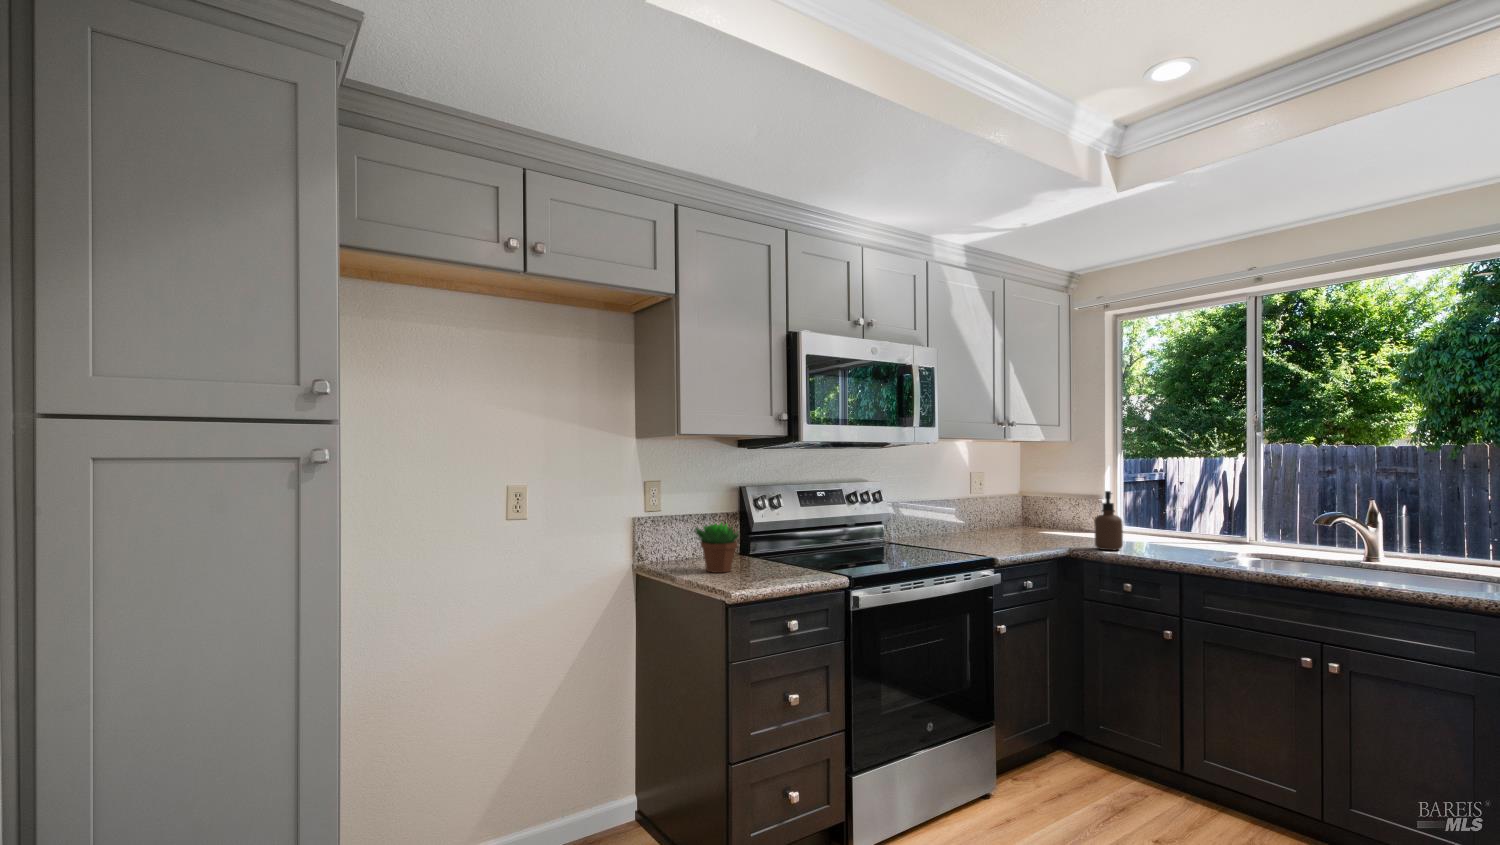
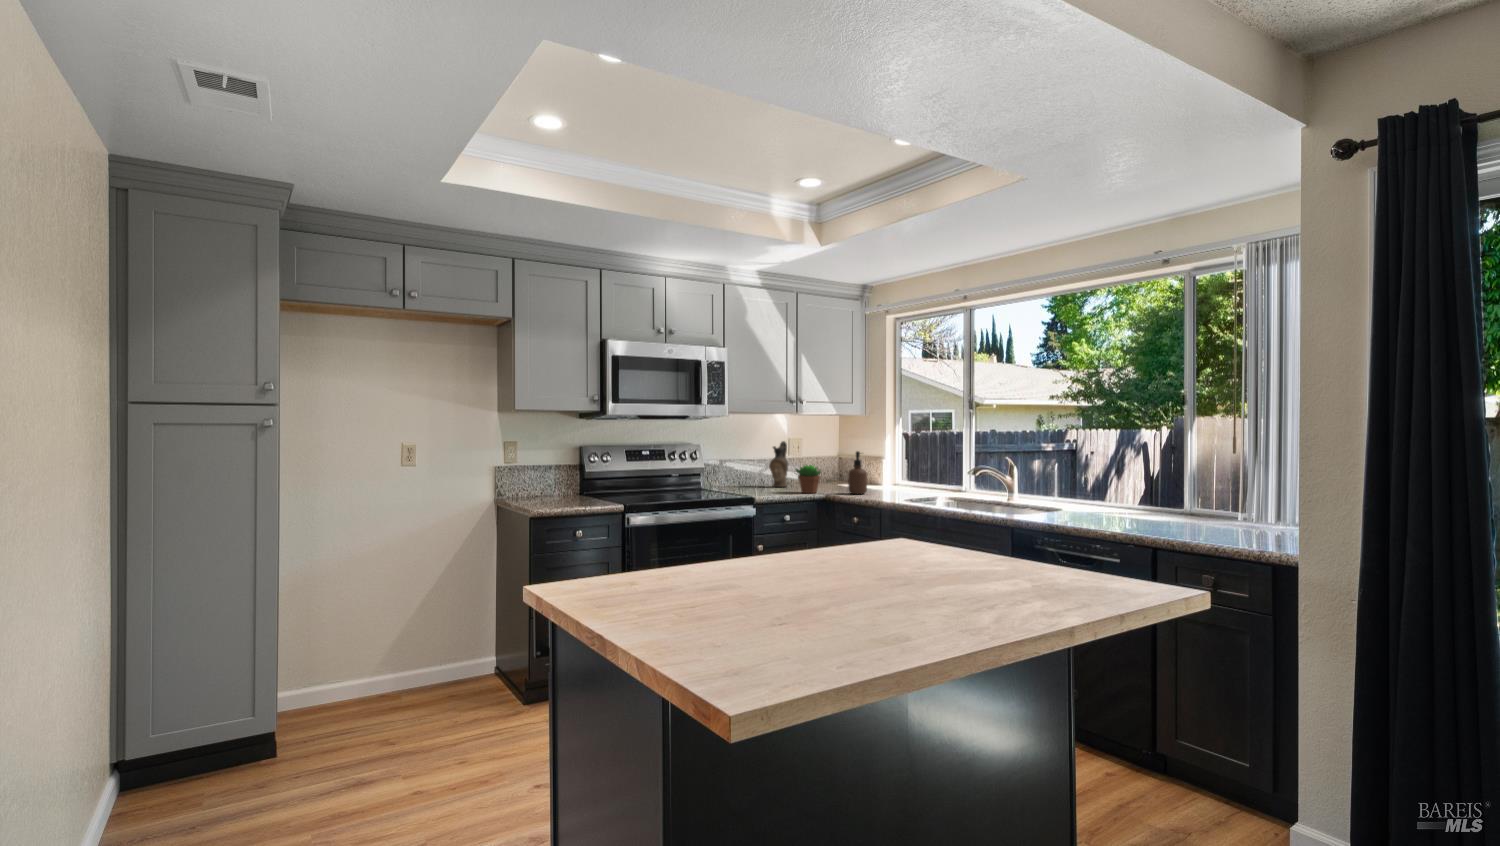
ceramic pitcher: none [959,474,984,536] -> present [769,441,788,487]
succulent plant: present [695,523,739,573] -> present [795,465,821,493]

